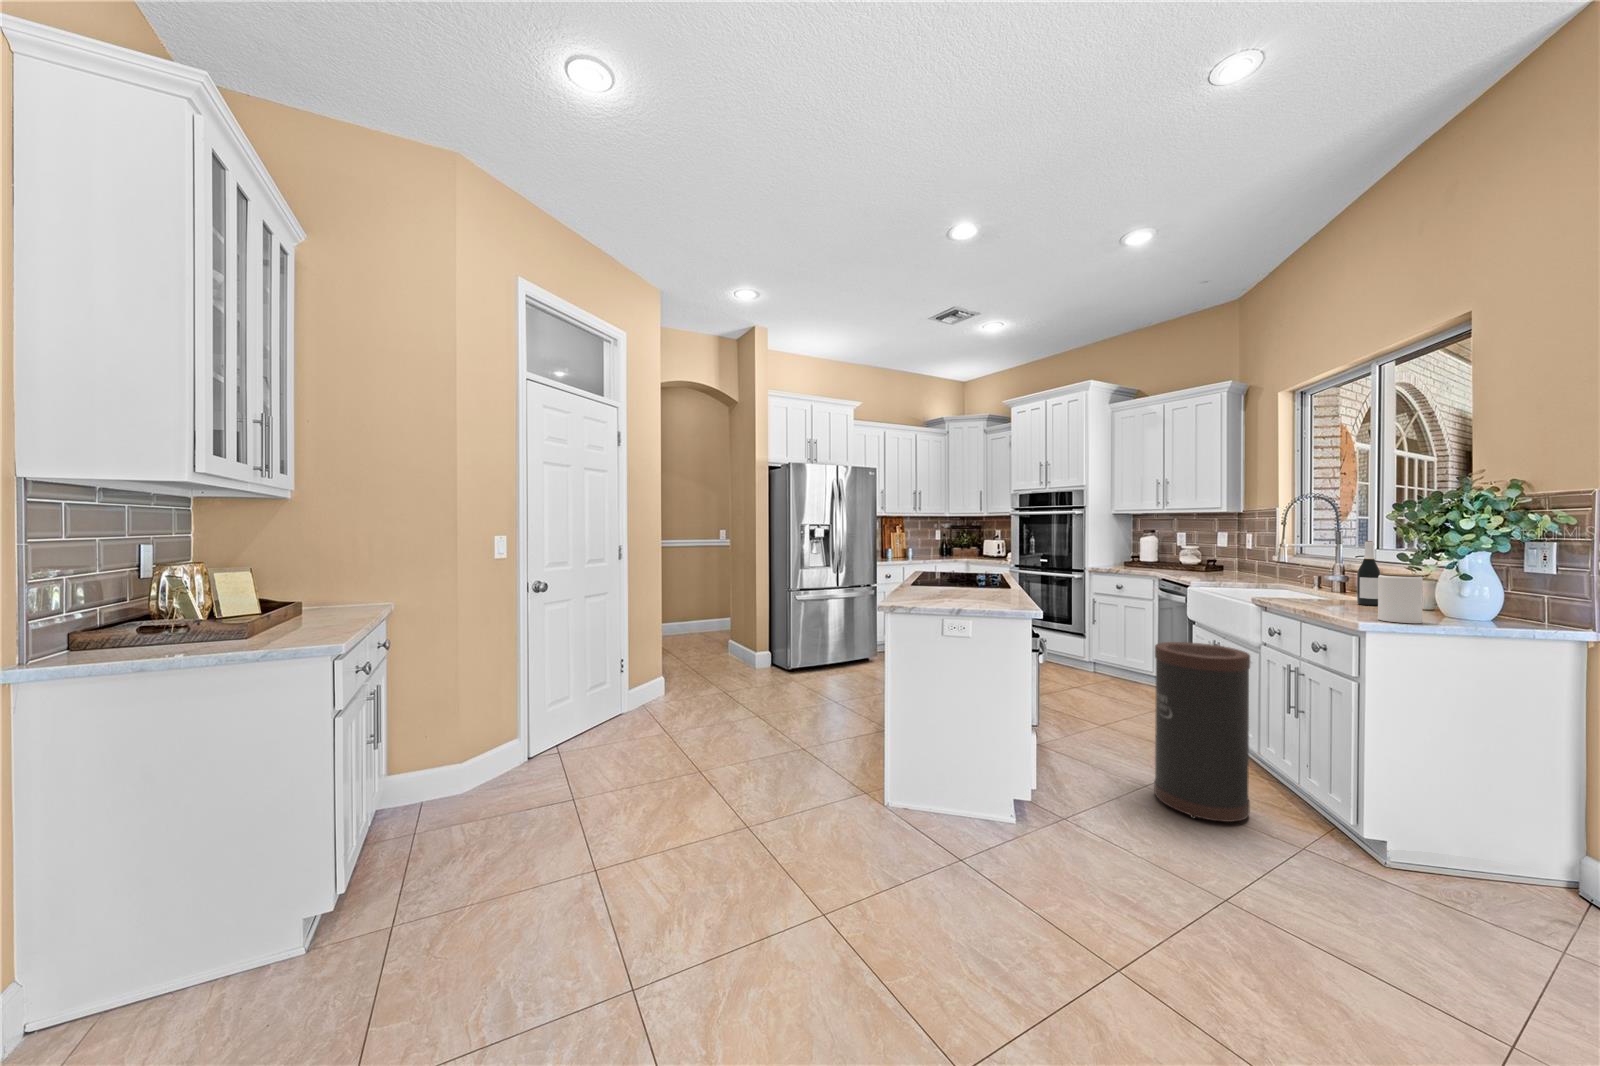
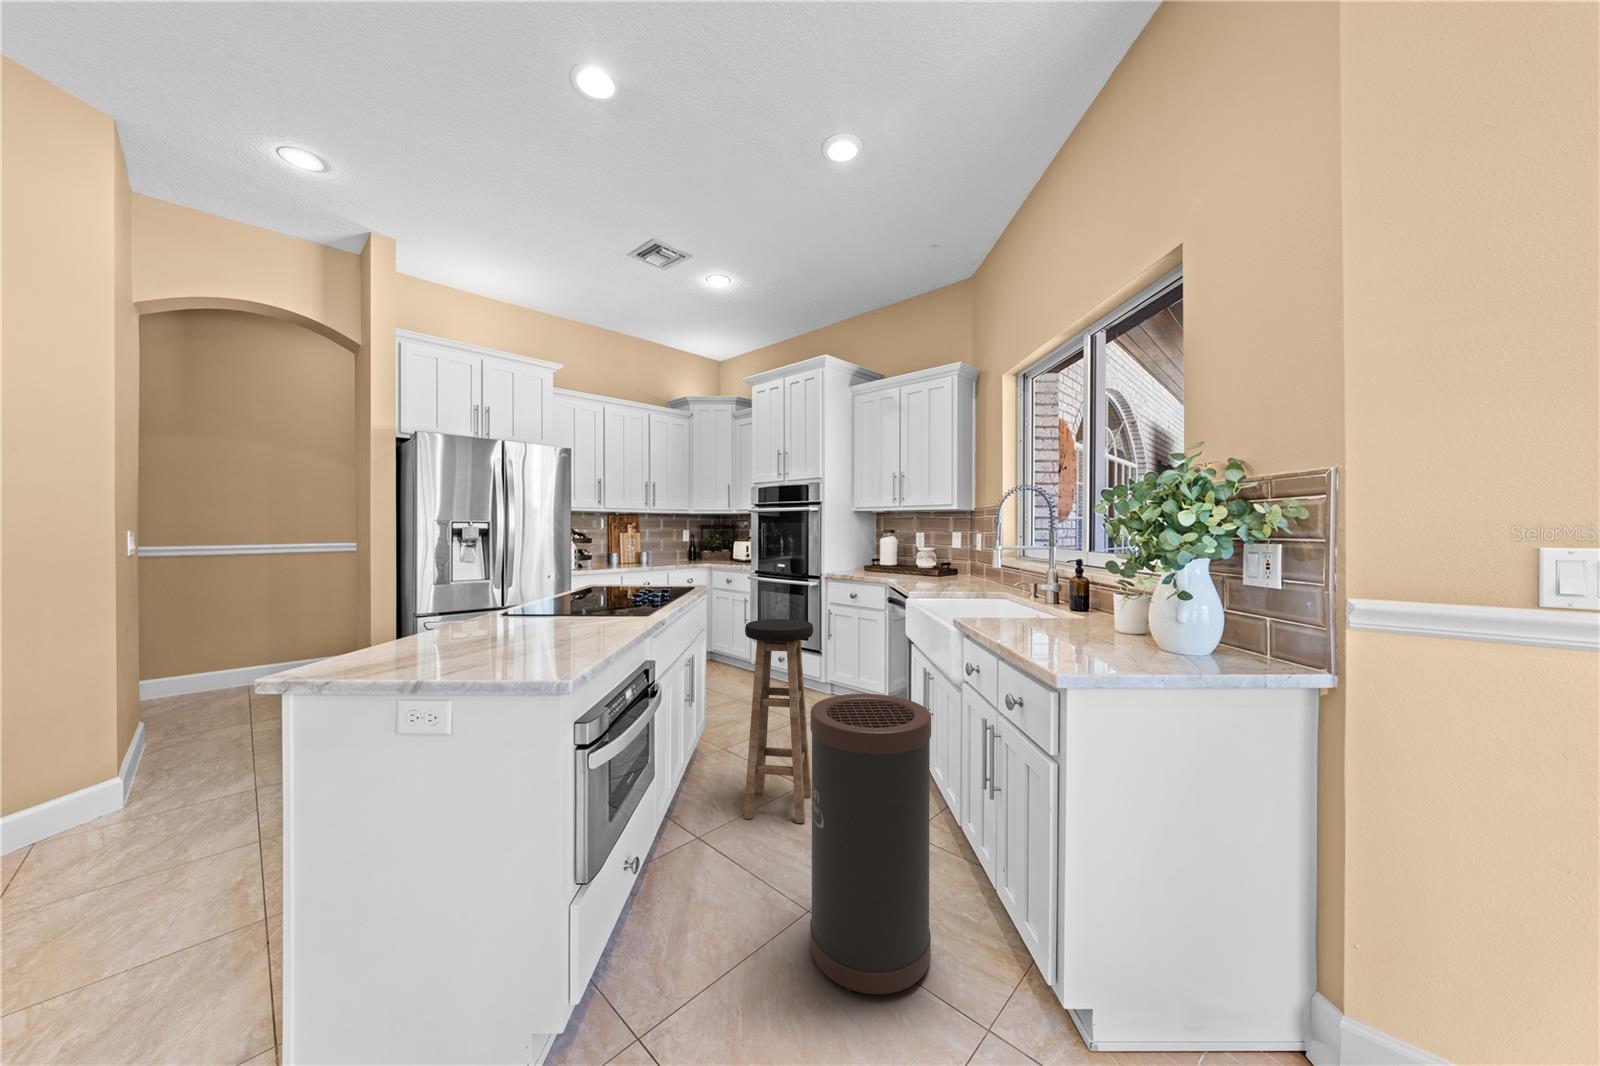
wine bottle: present [1357,541,1380,606] -> none [1067,543,1091,627]
jar: present [1378,573,1423,623] -> none [1085,591,1137,667]
bar stool: none [1064,597,1120,743] -> present [744,619,813,823]

